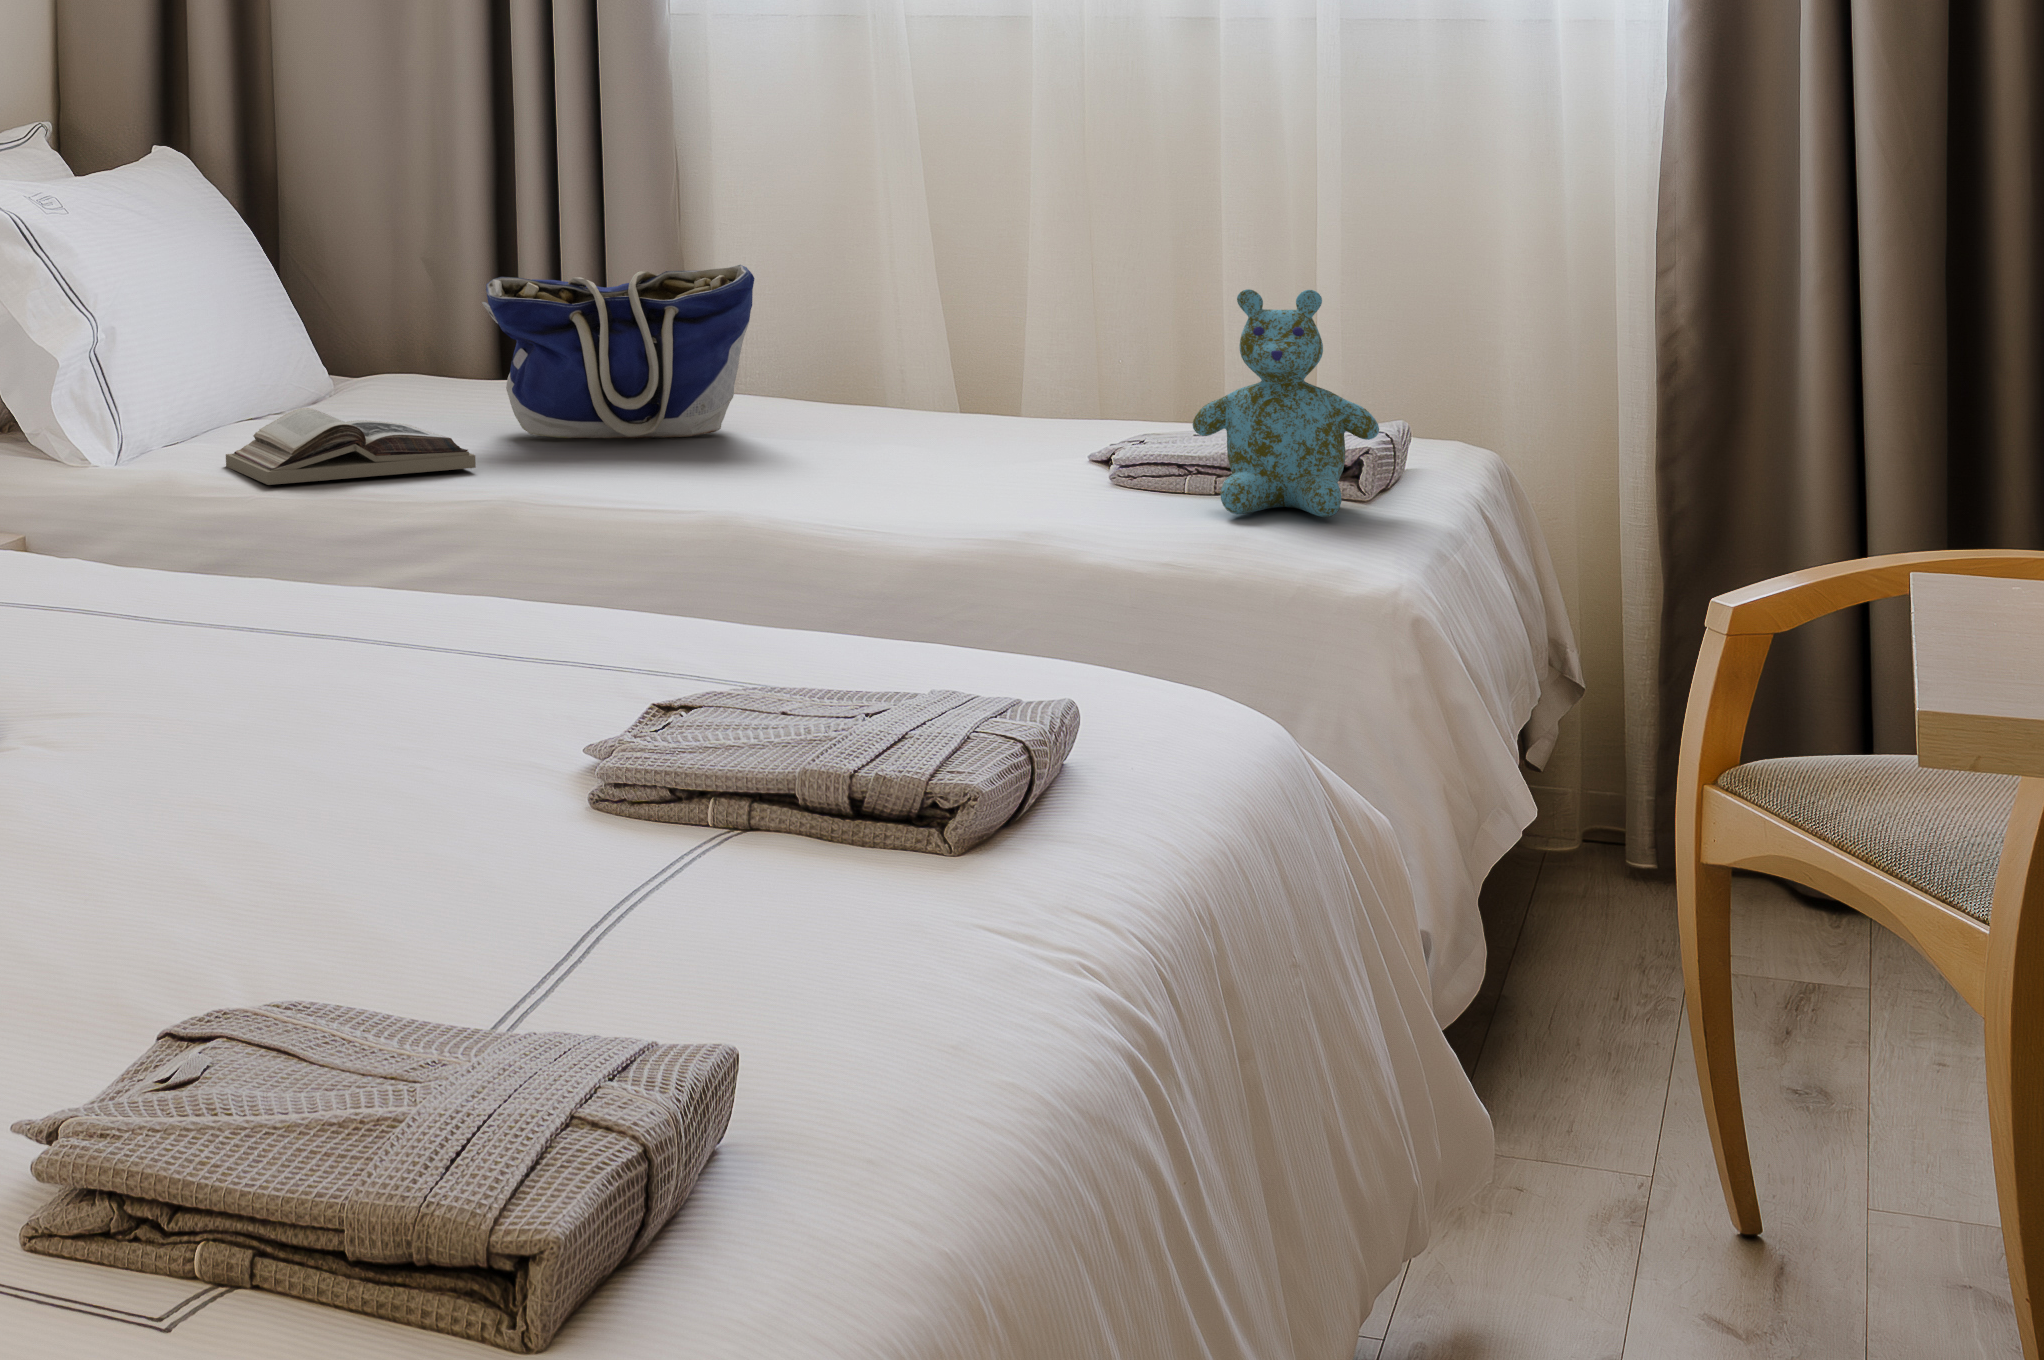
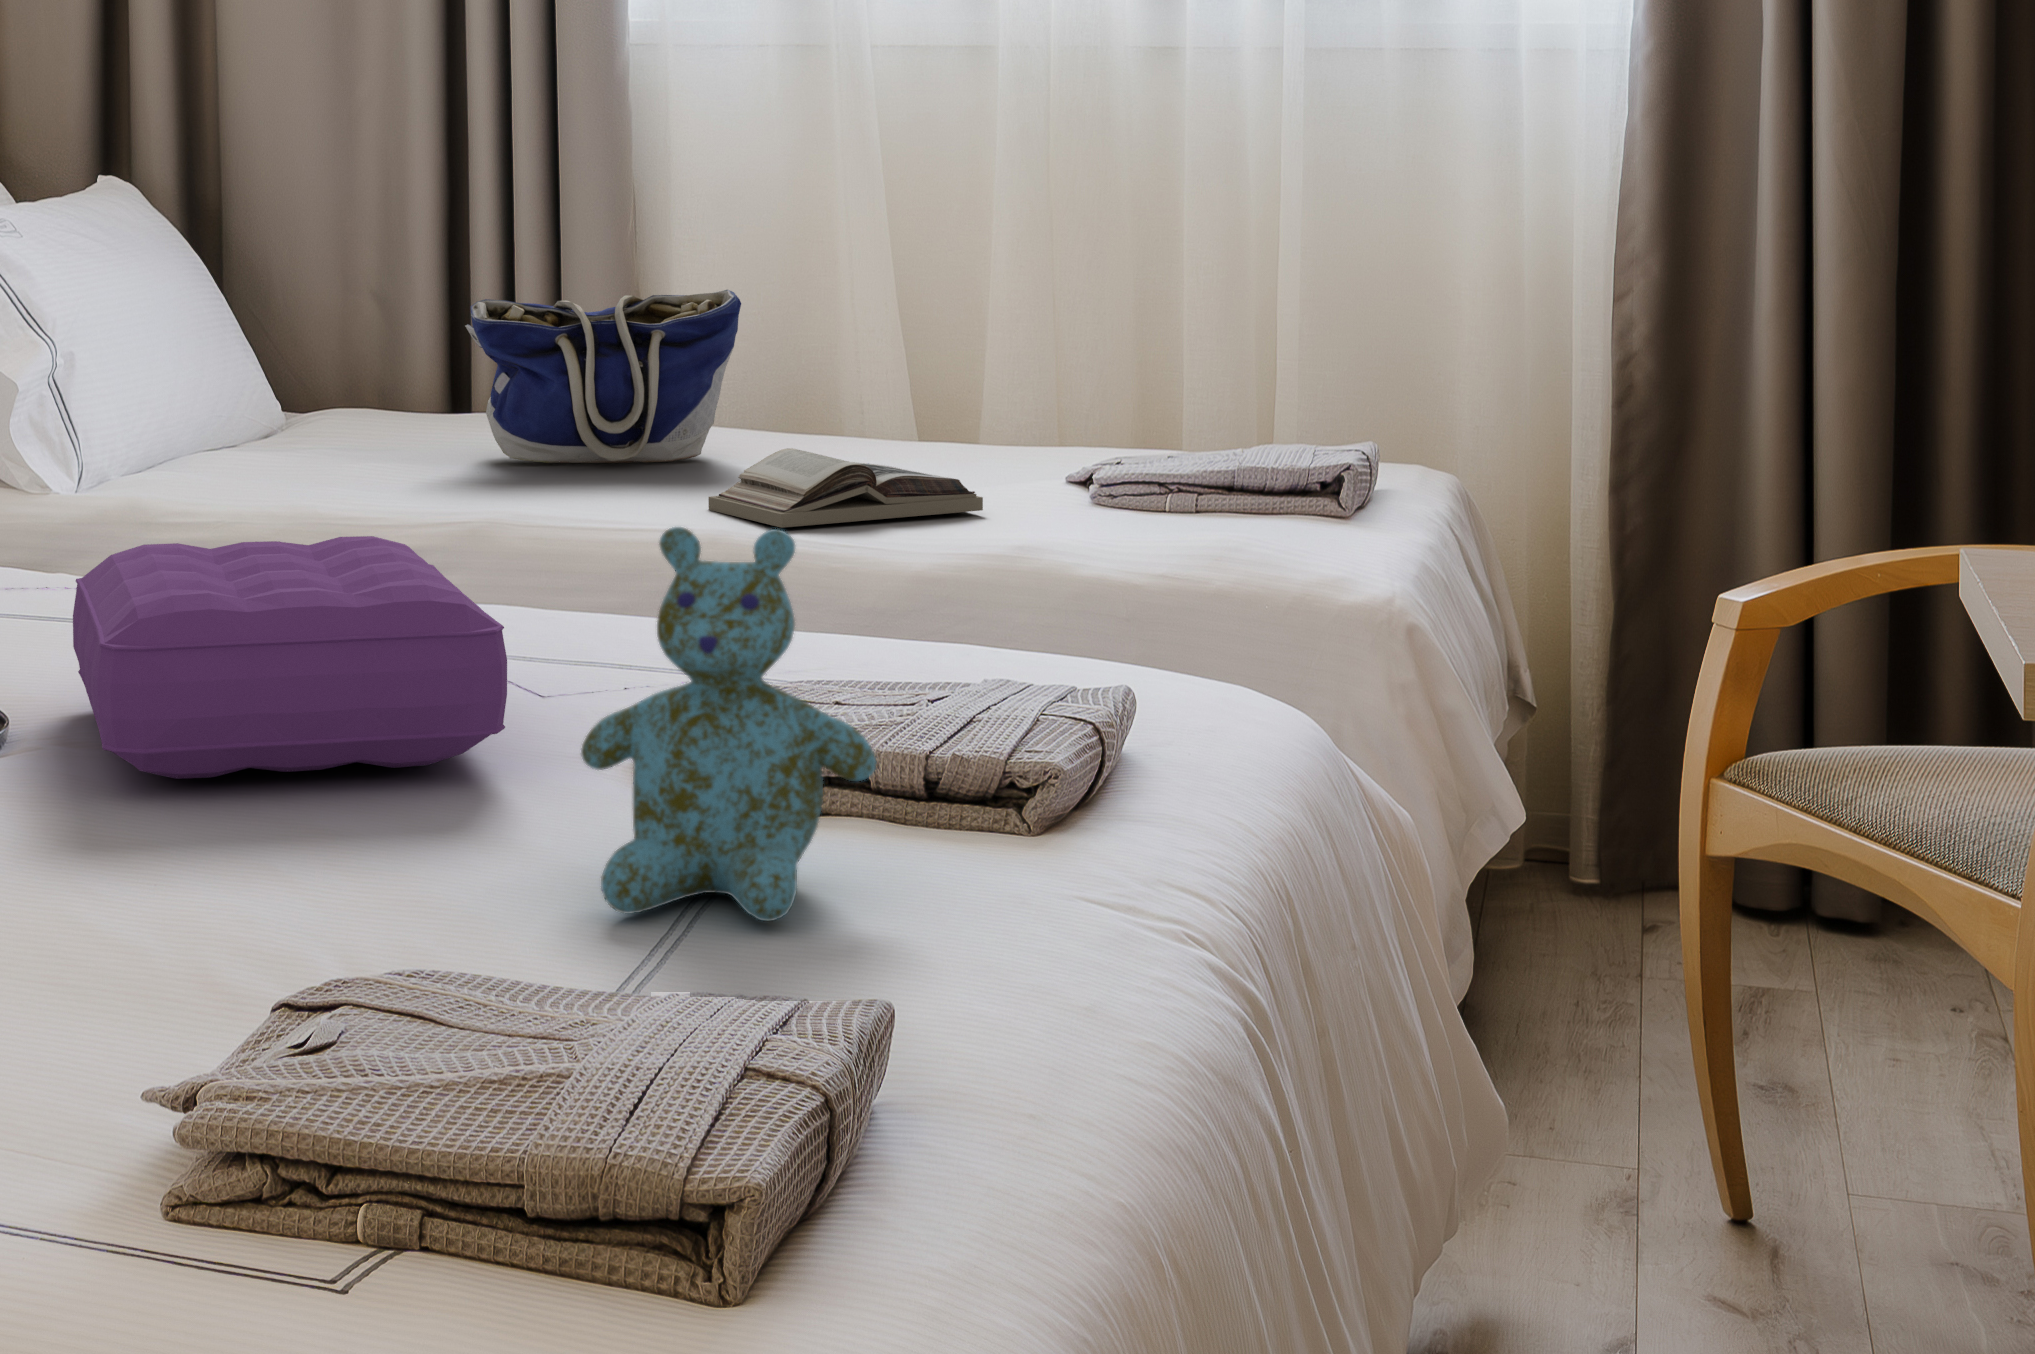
stuffed bear: present [1193,289,1379,517] -> present [581,527,876,921]
book: present [226,408,476,485] -> present [708,448,983,528]
pillow: none [49,536,445,782] -> present [73,536,507,779]

